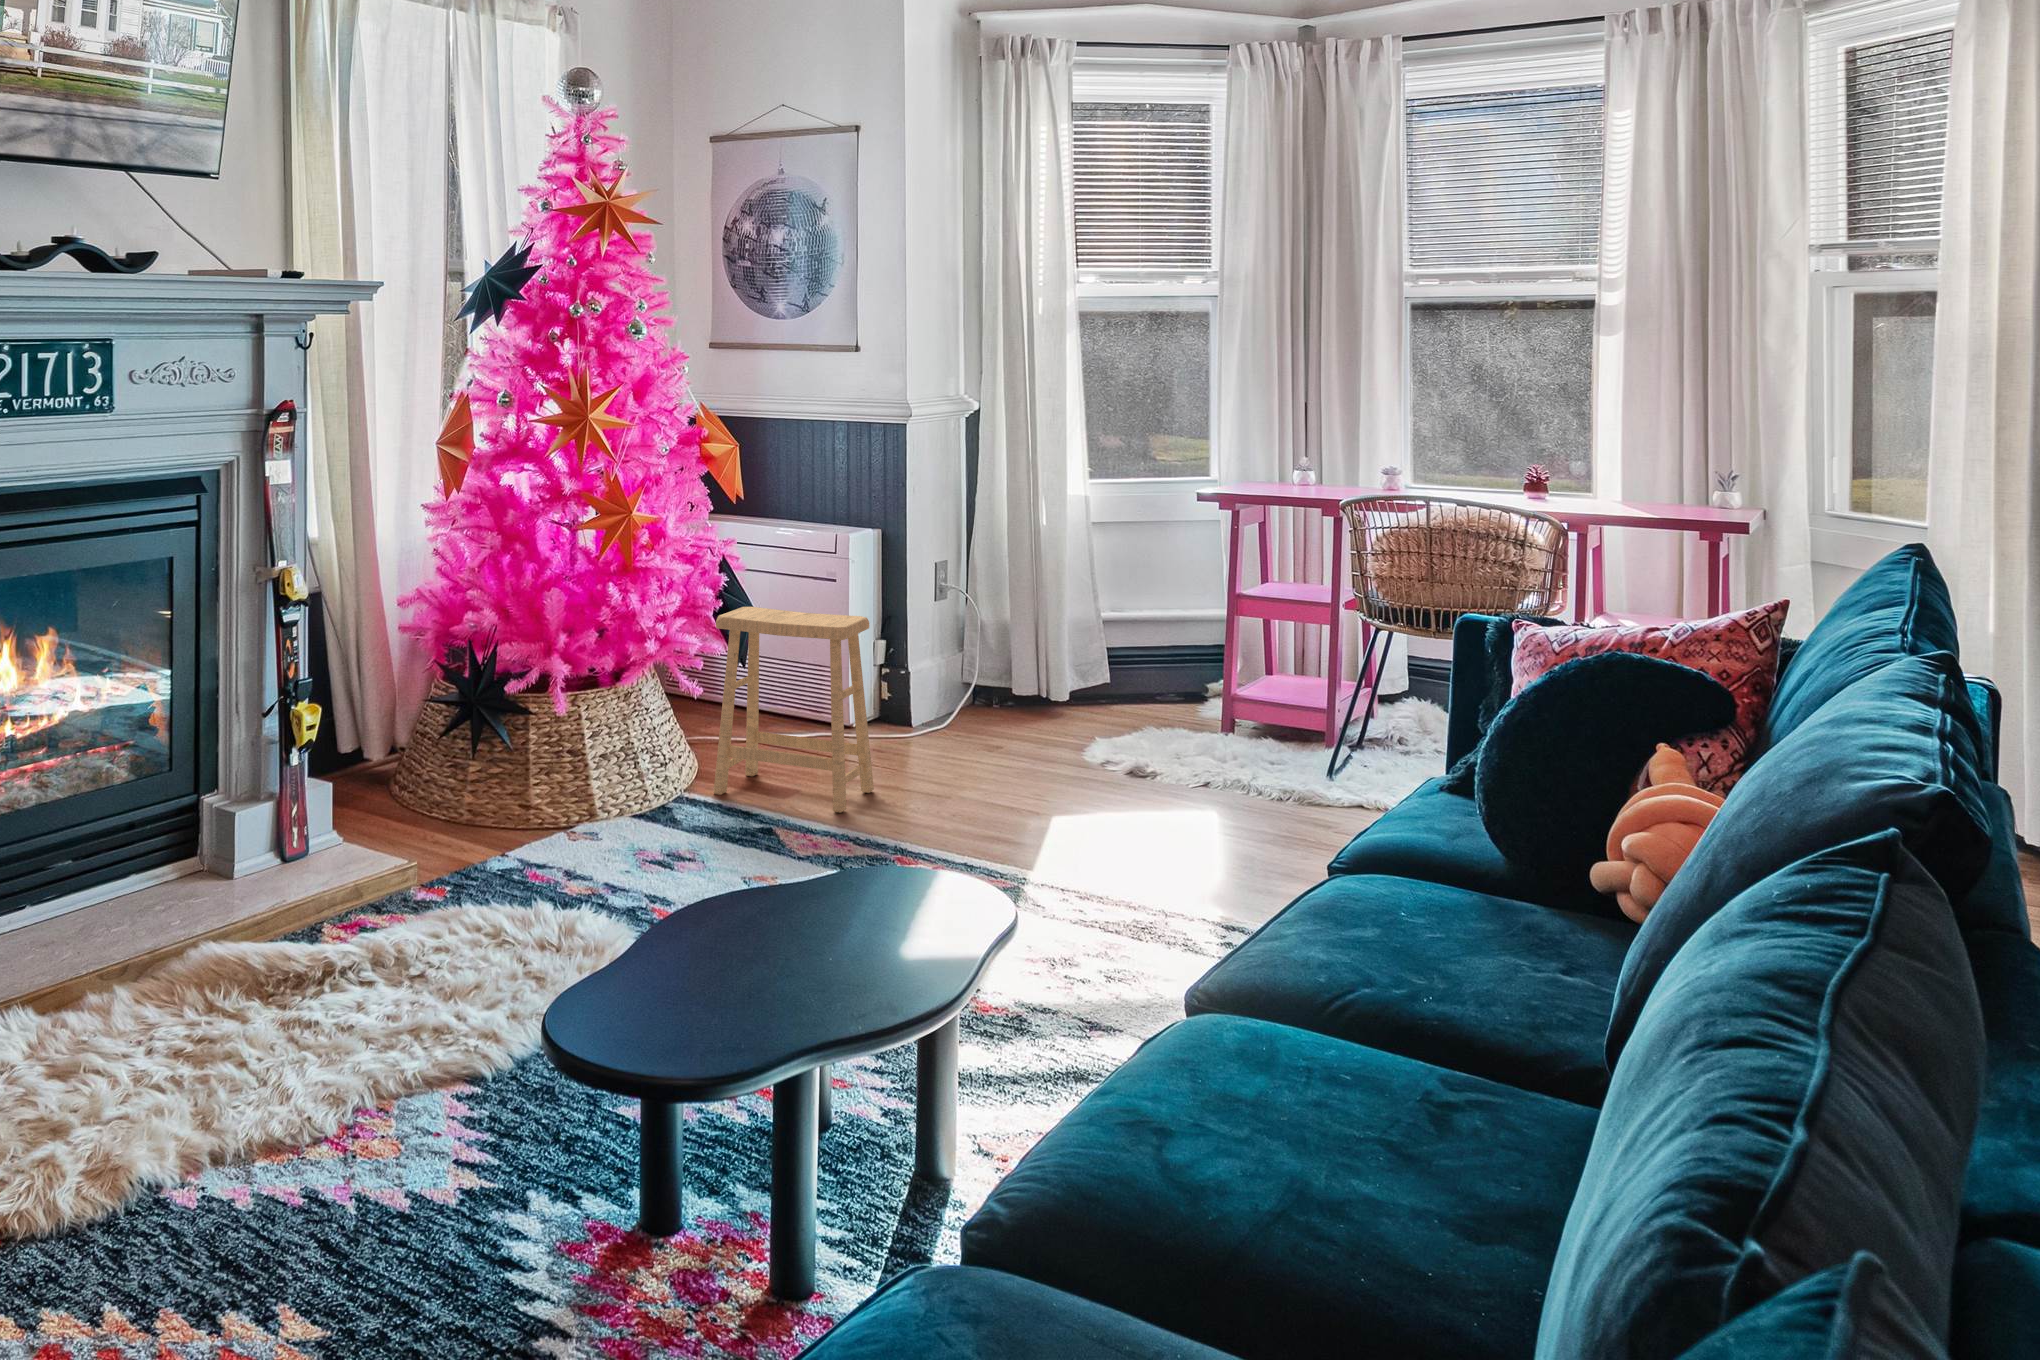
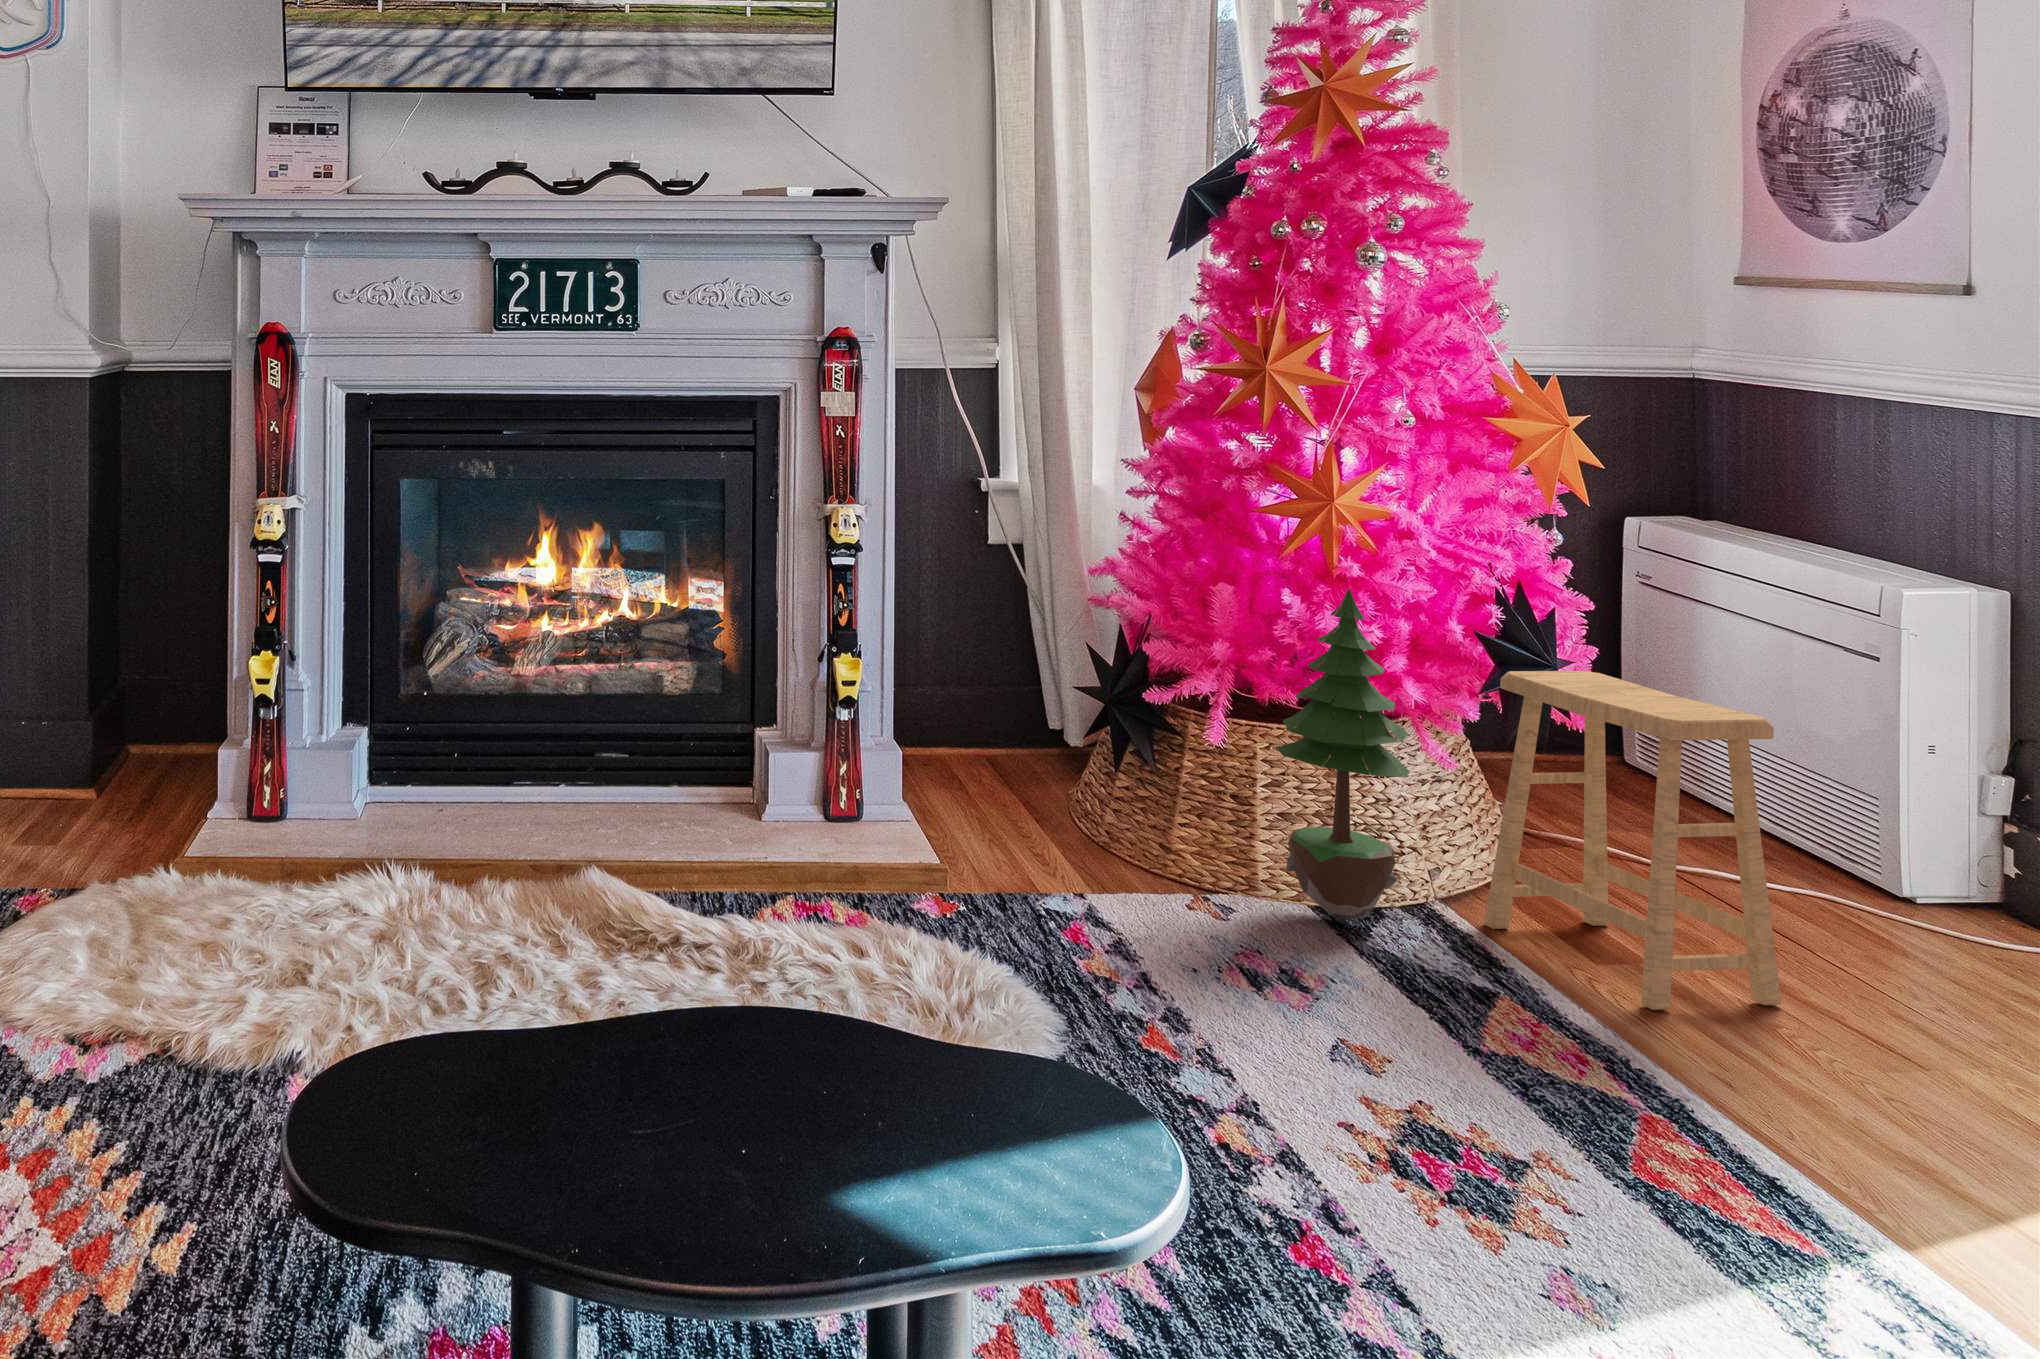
potted tree: none [615,574,702,818] -> present [1276,589,1410,922]

